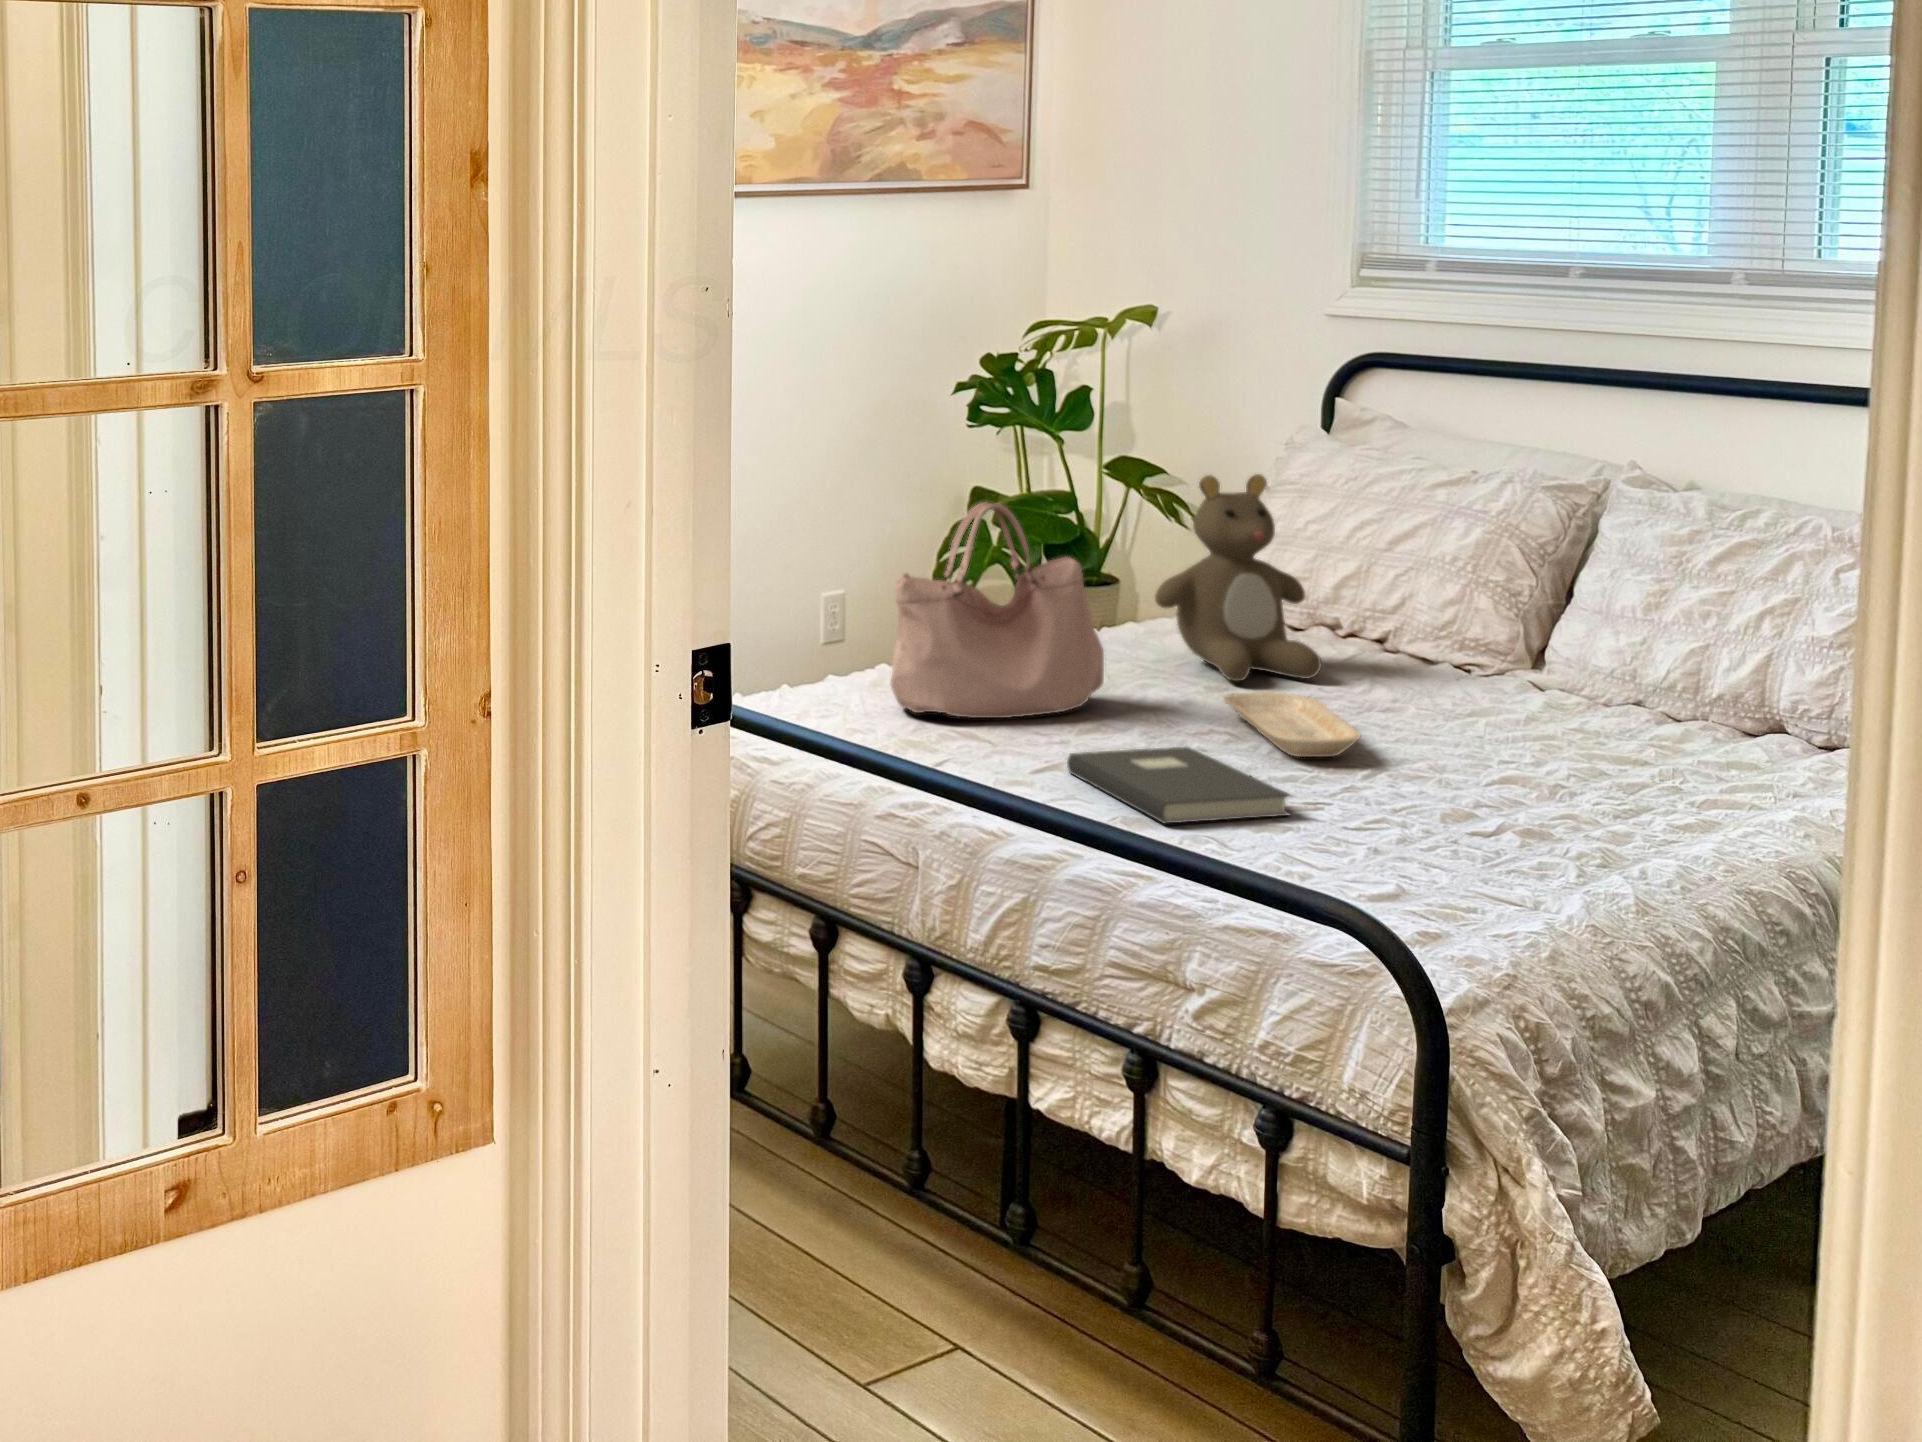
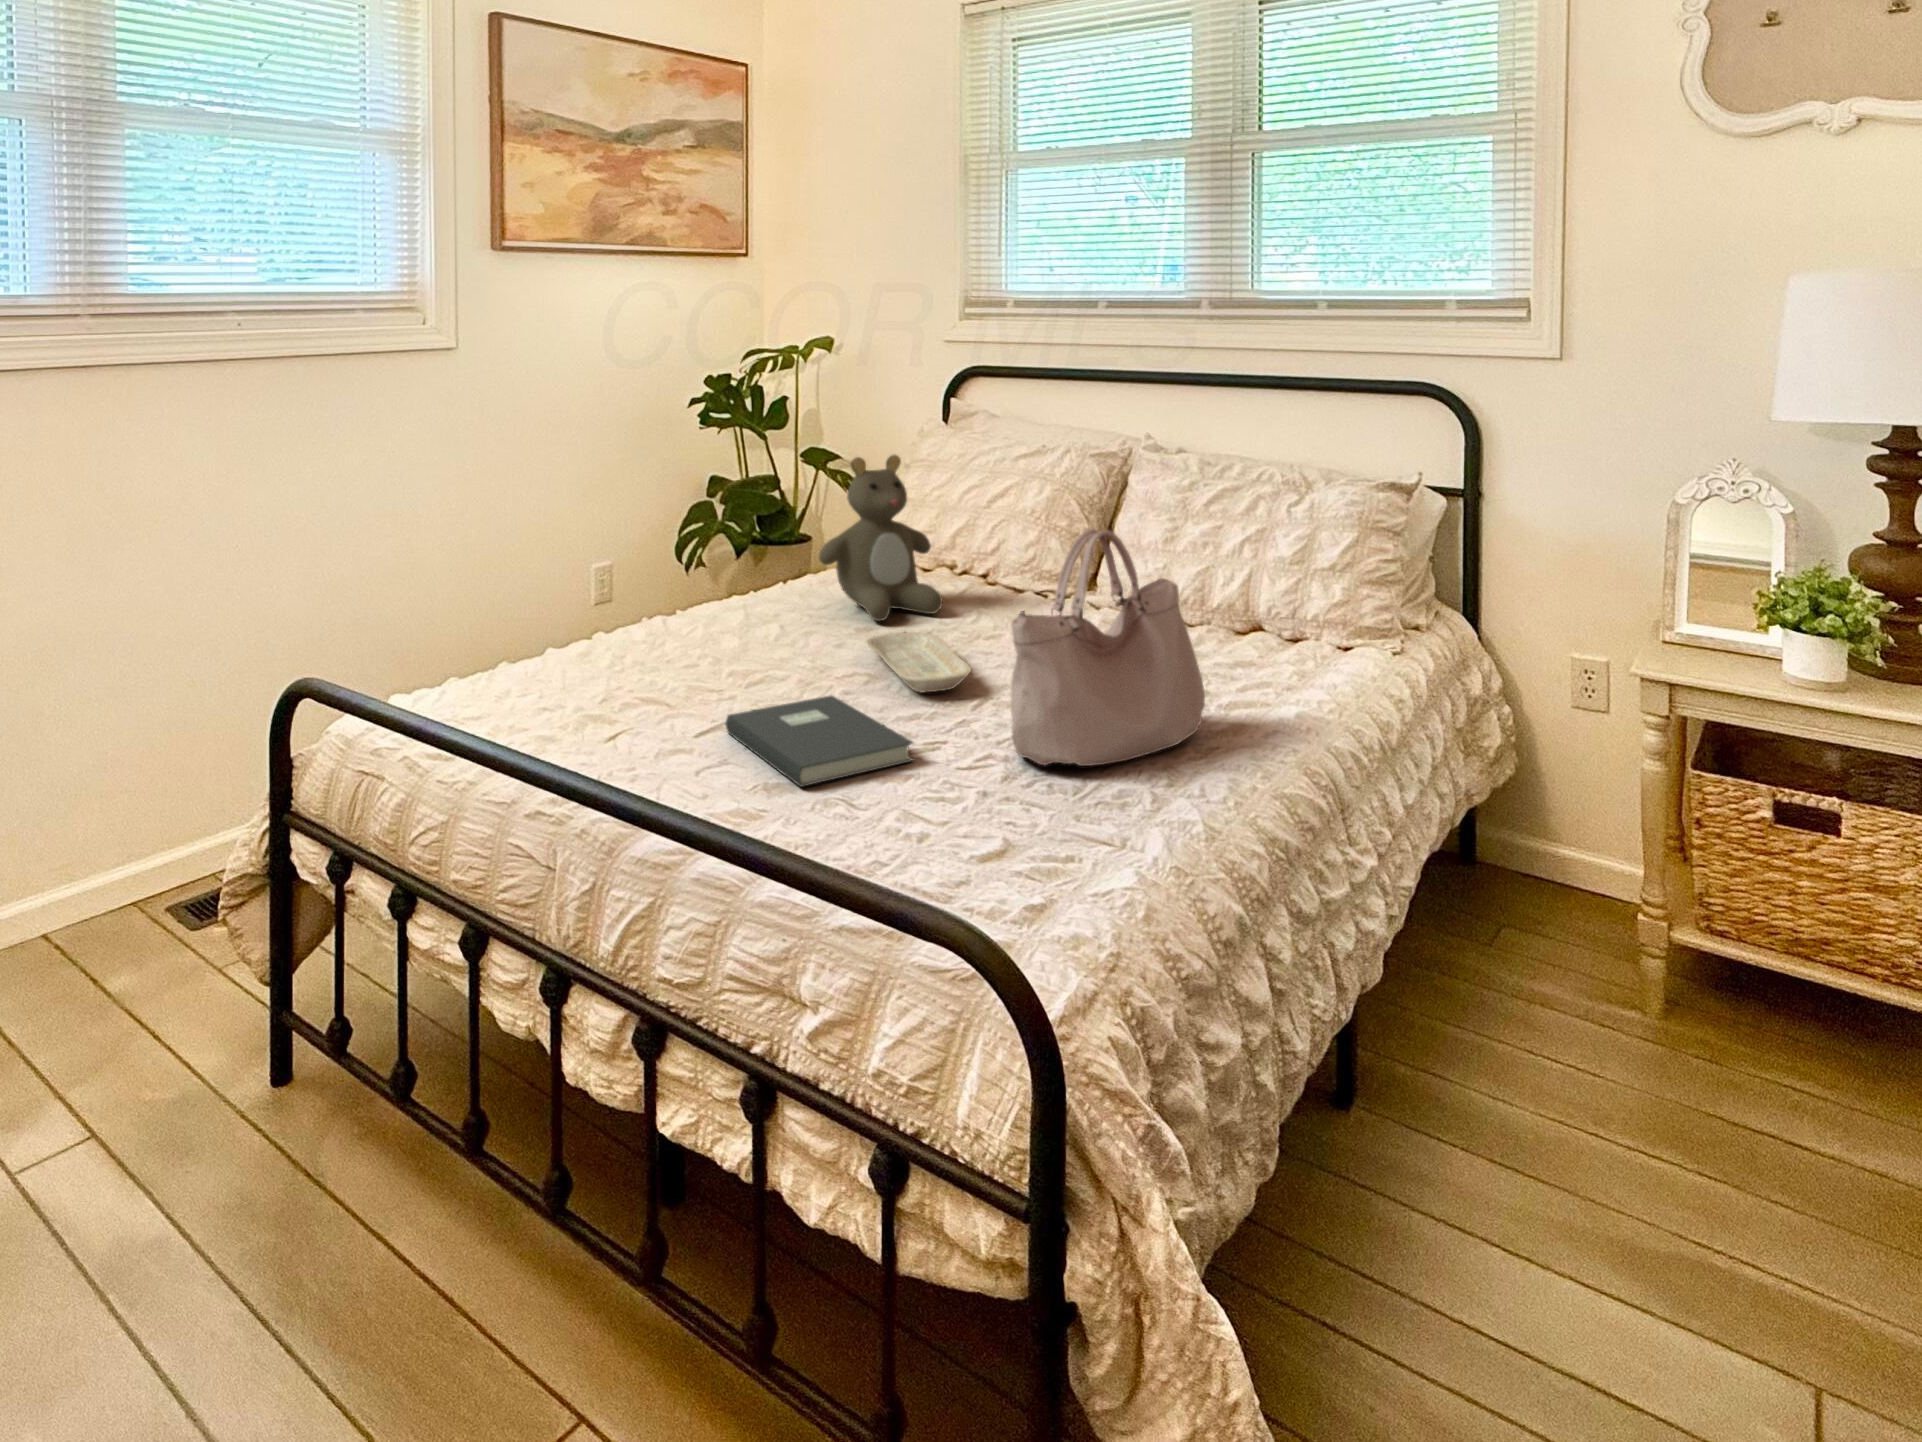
handbag: present [890,503,1104,718] -> present [1011,529,1205,766]

